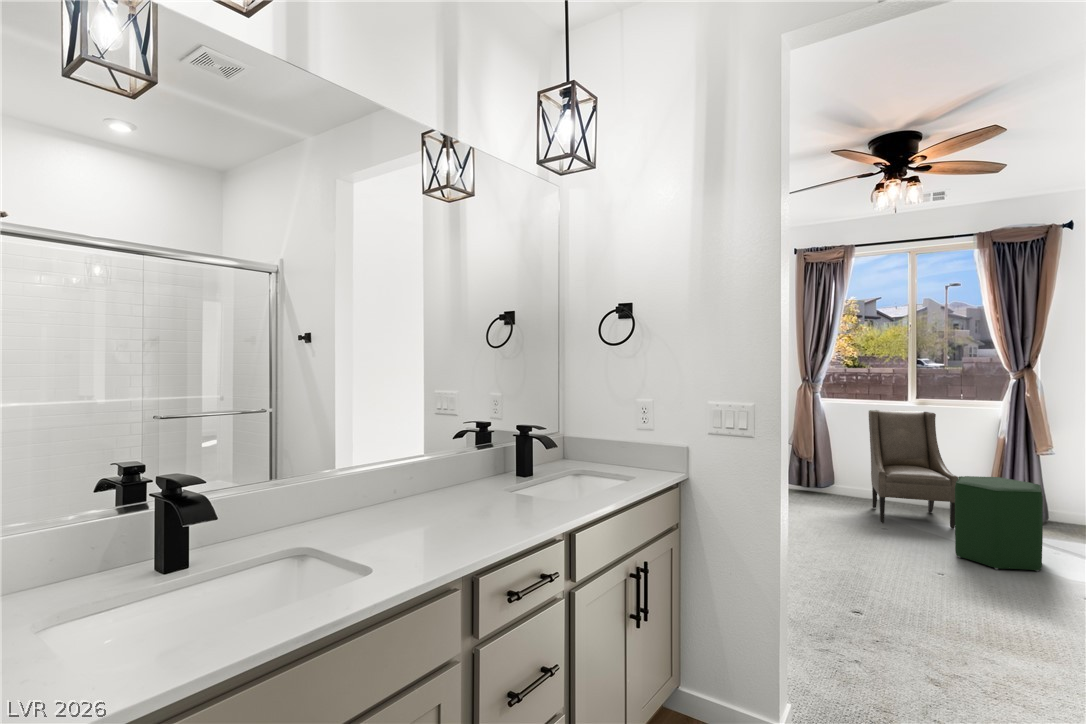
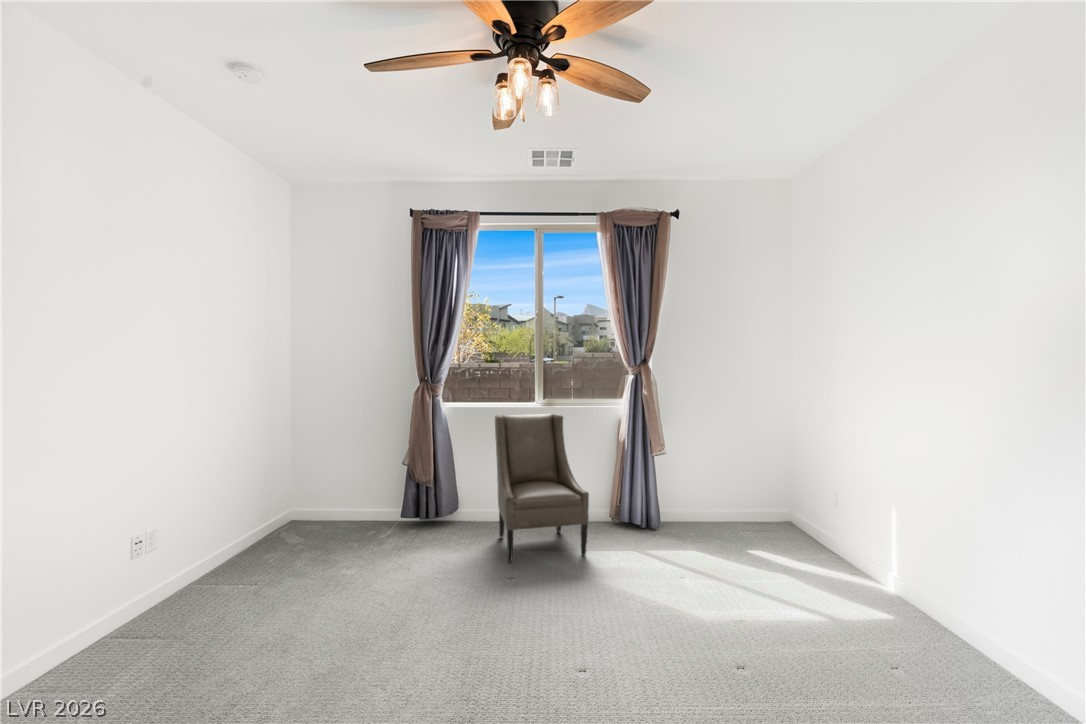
ottoman: present [955,476,1043,572] -> none [594,495,685,627]

